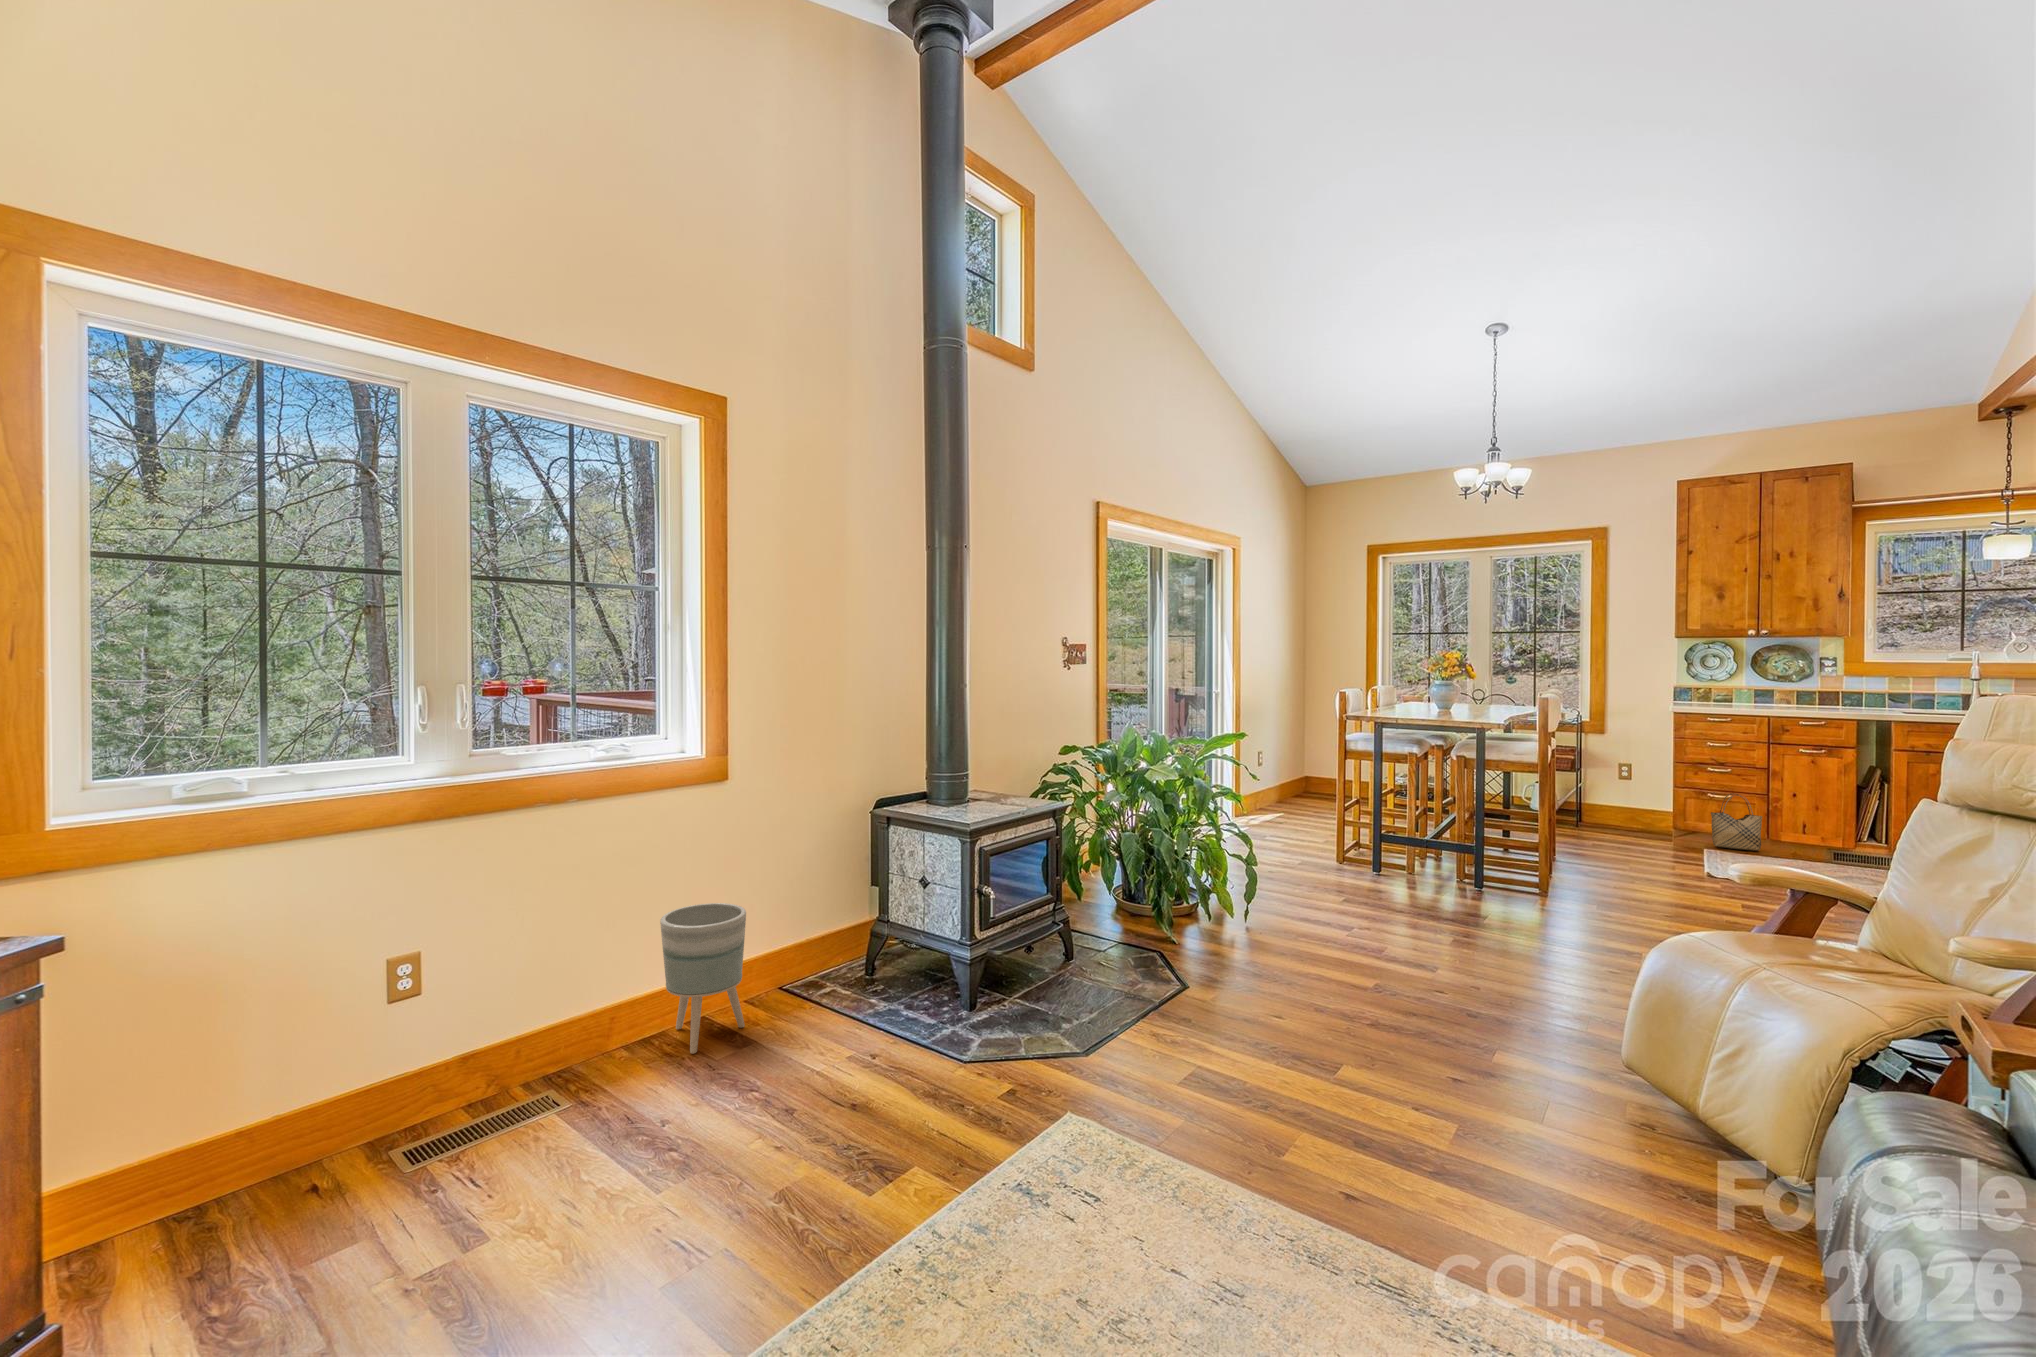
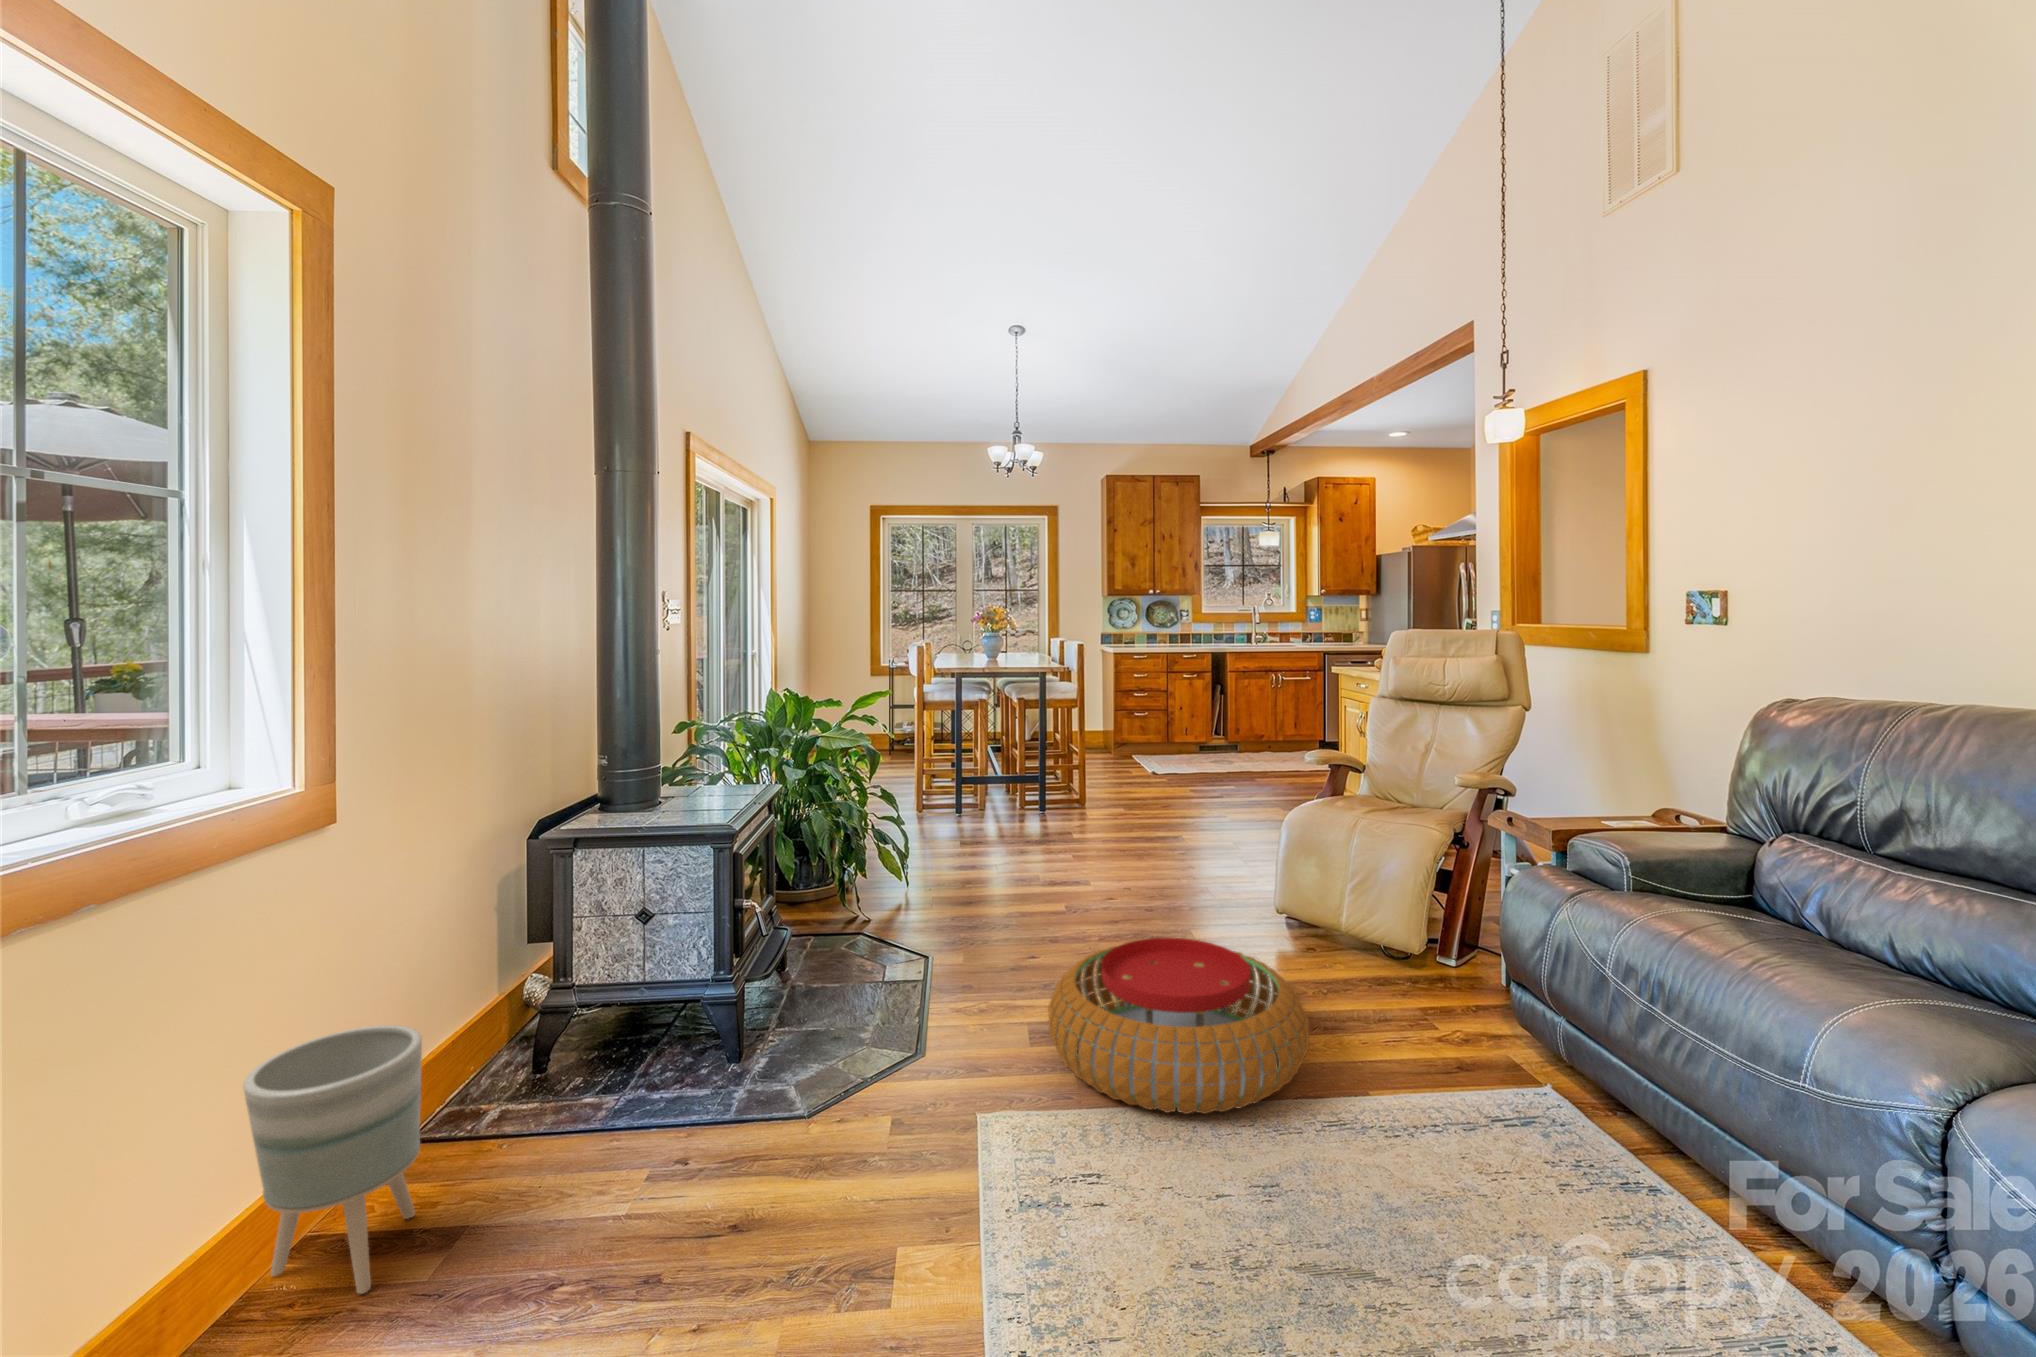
woven basket: present [1711,793,1762,851] -> none [1136,713,1165,754]
pouf: none [1161,1017,1458,1226] -> present [1048,938,1309,1114]

